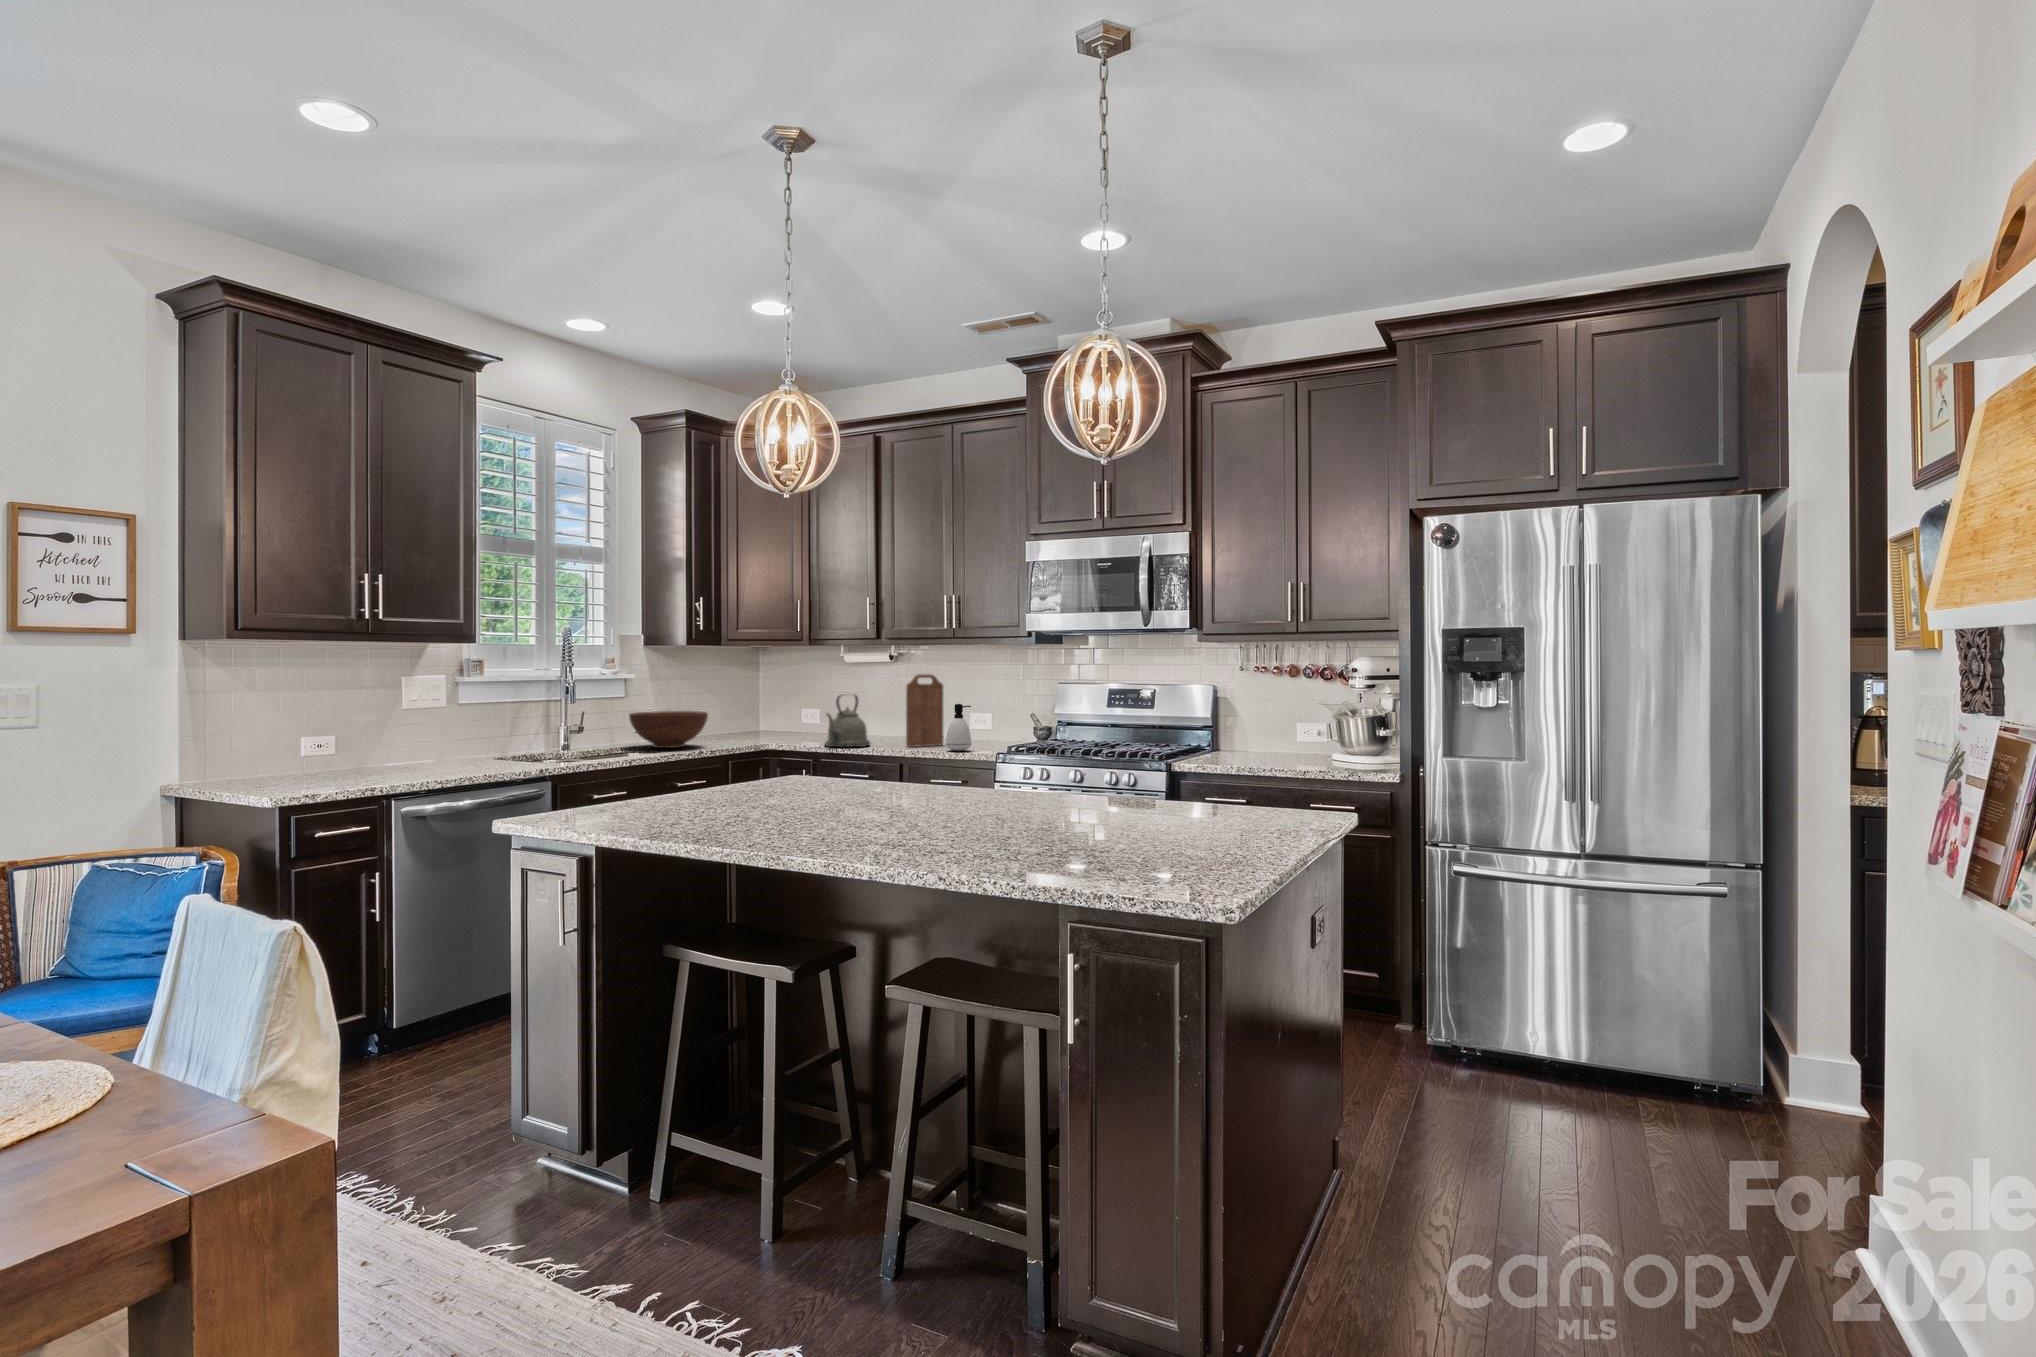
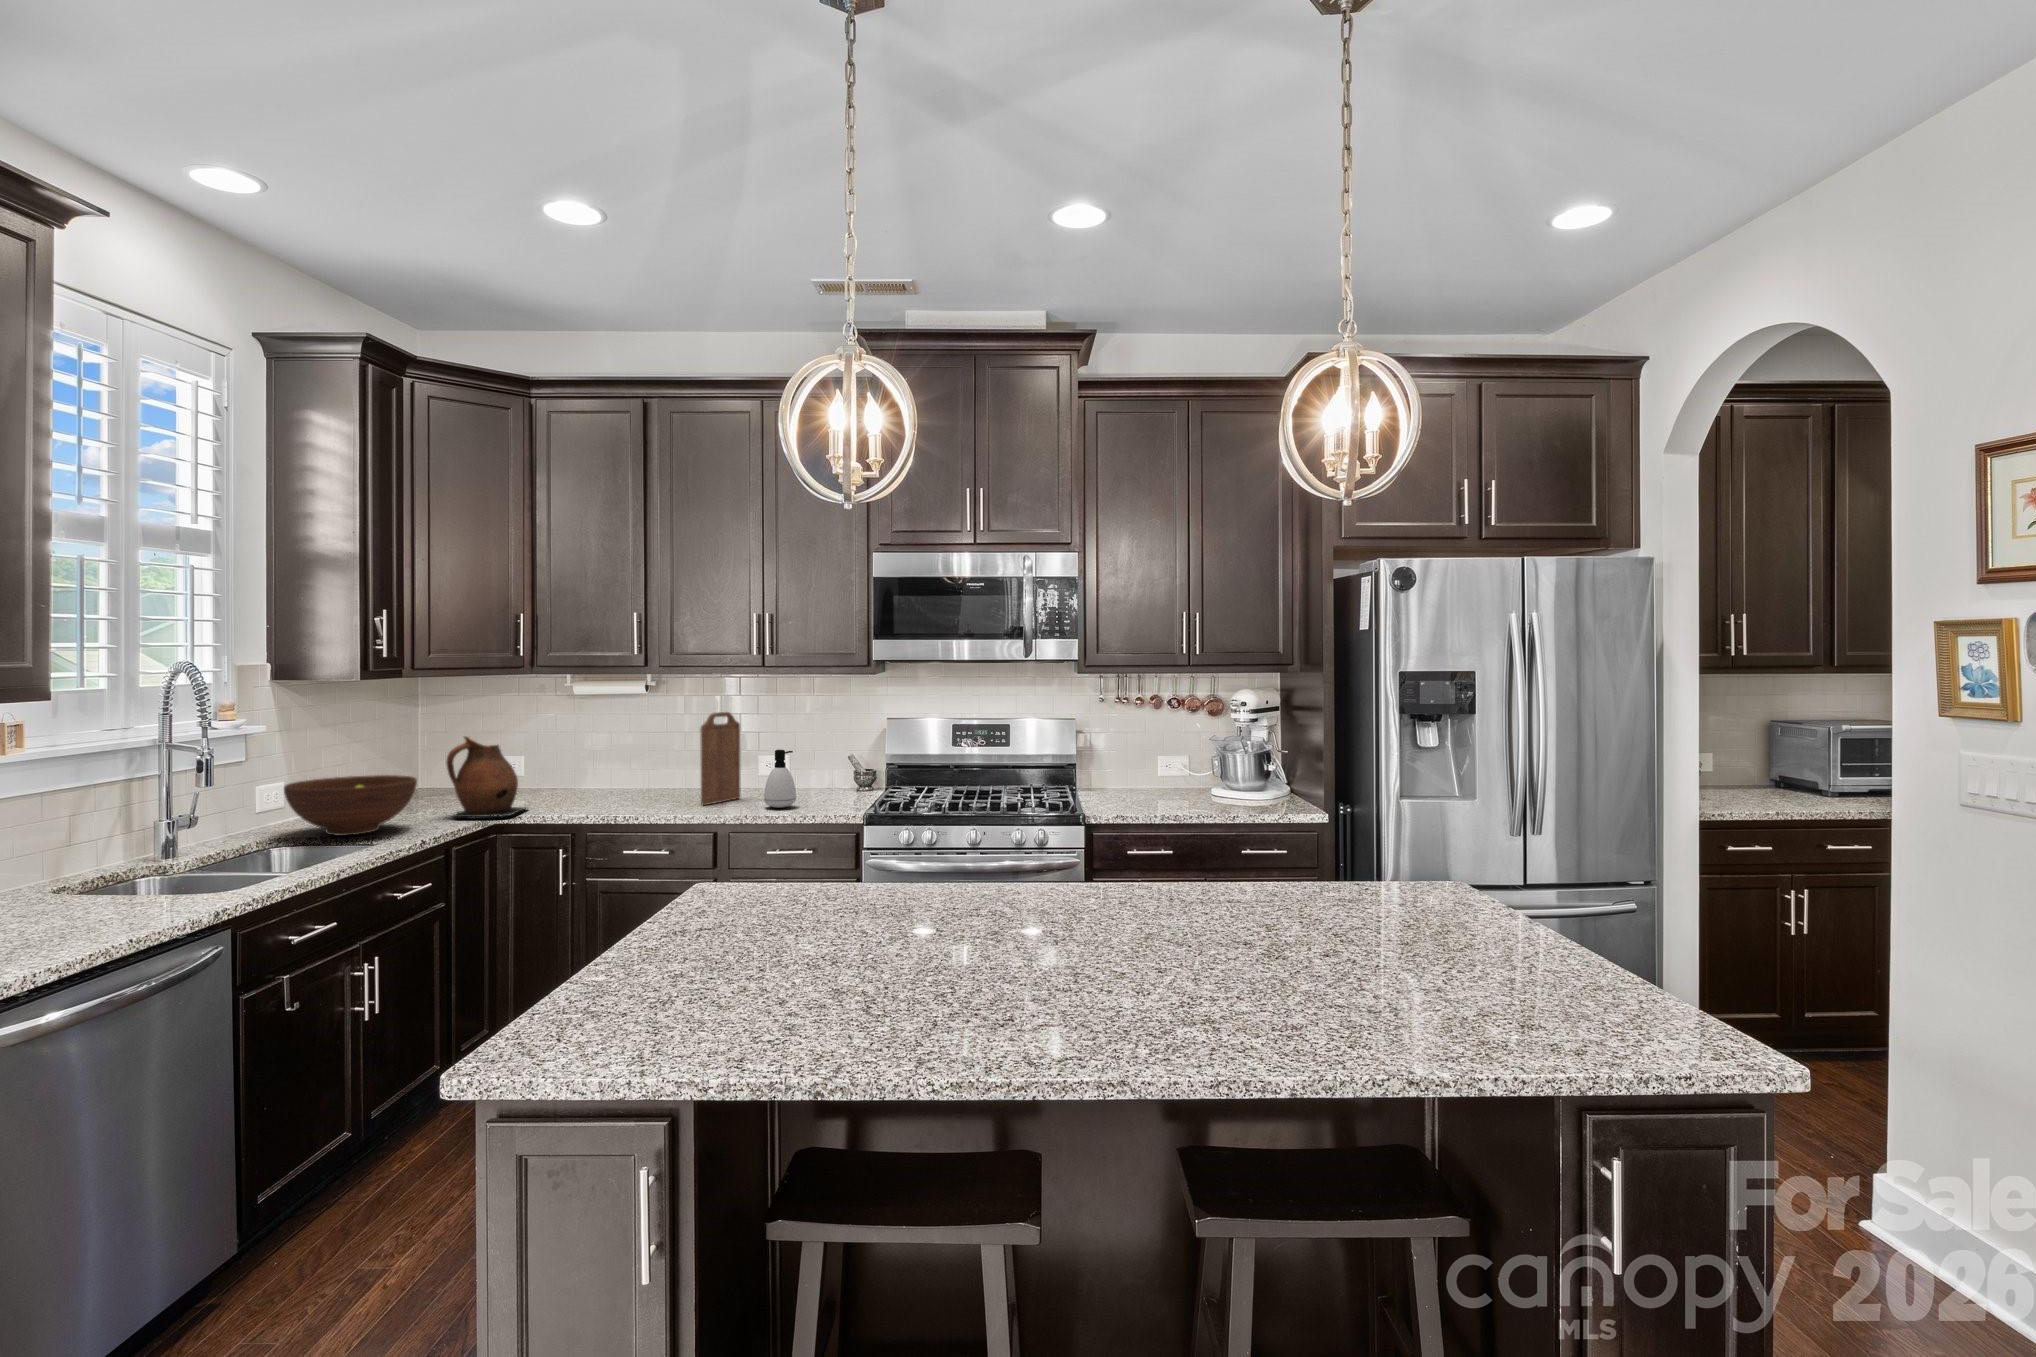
ceramic pitcher: none [734,687,791,746] -> present [447,736,527,817]
kettle: present [825,695,870,747] -> none [587,741,651,813]

